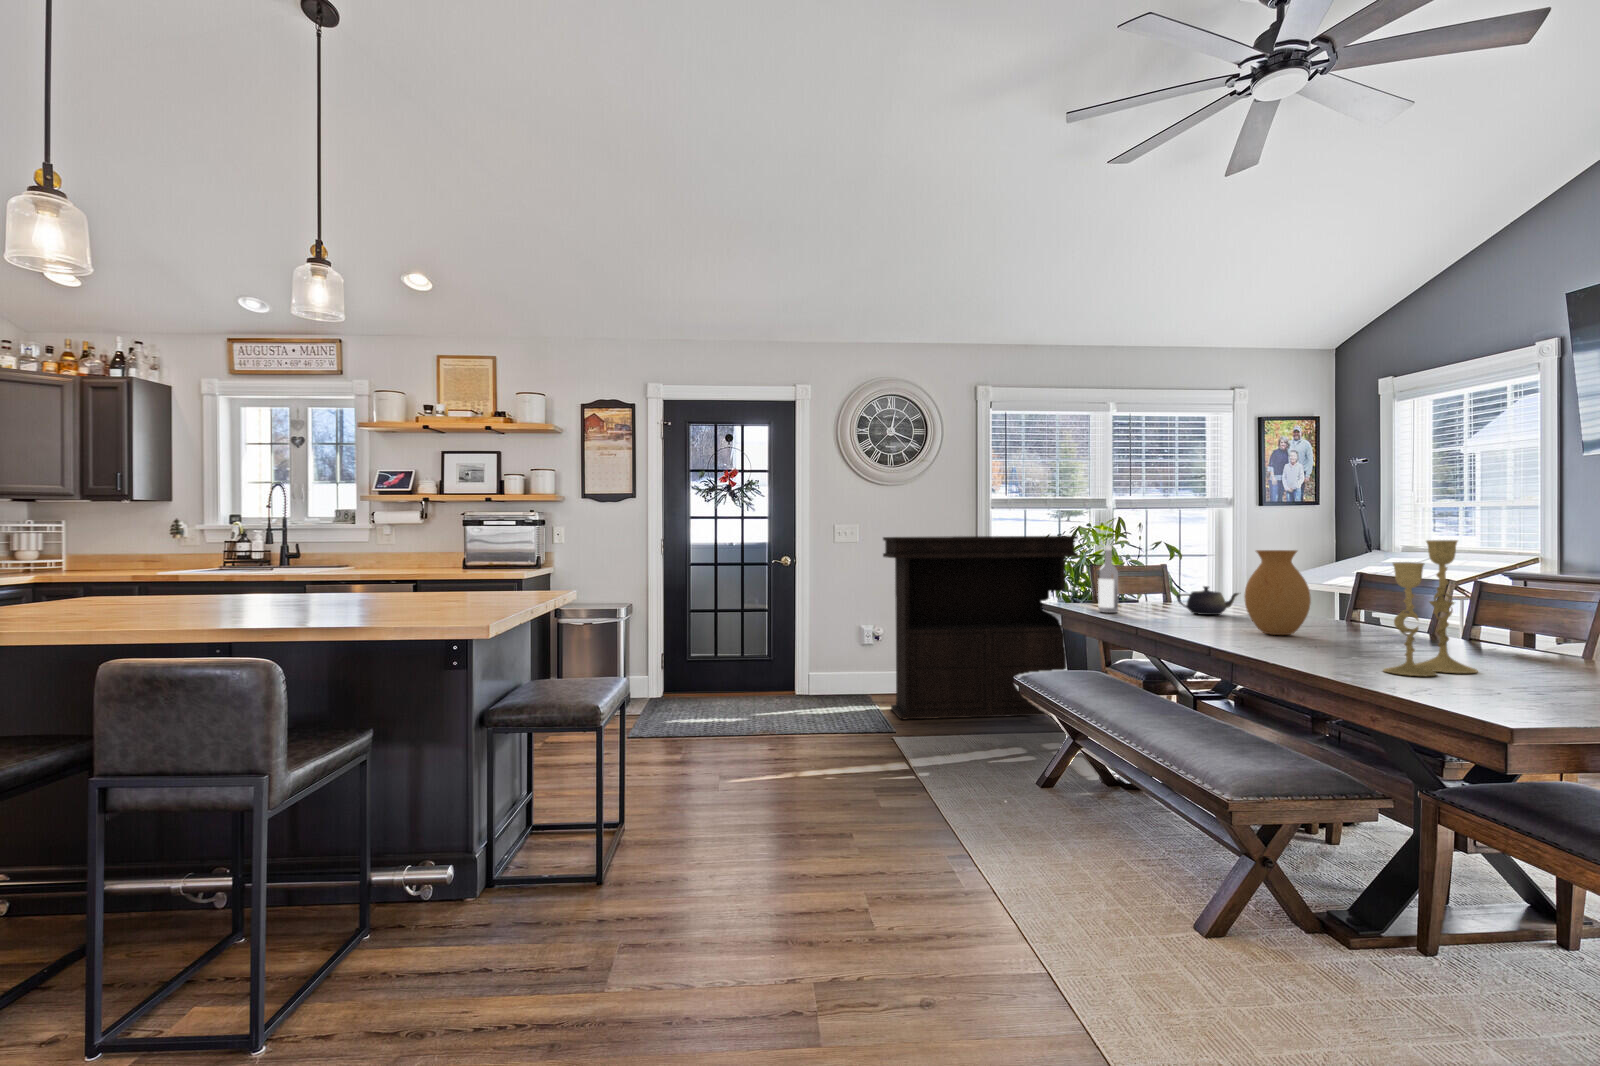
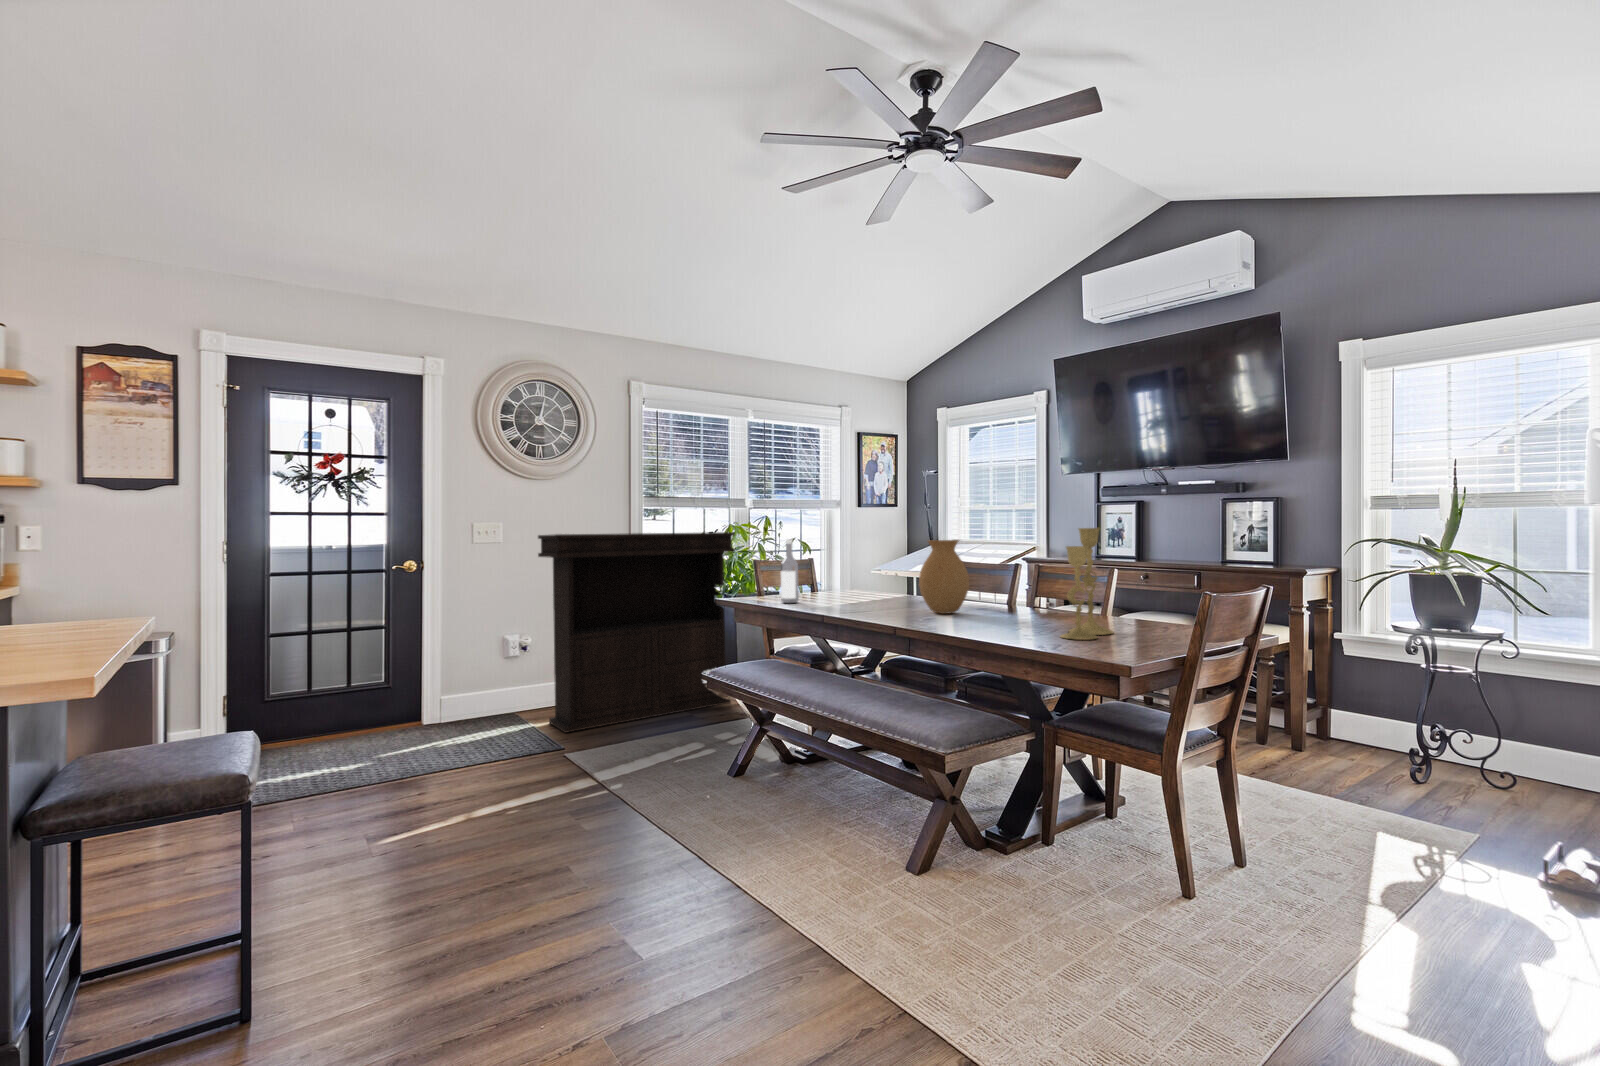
teapot: present [1177,586,1239,615] -> none [844,574,894,600]

